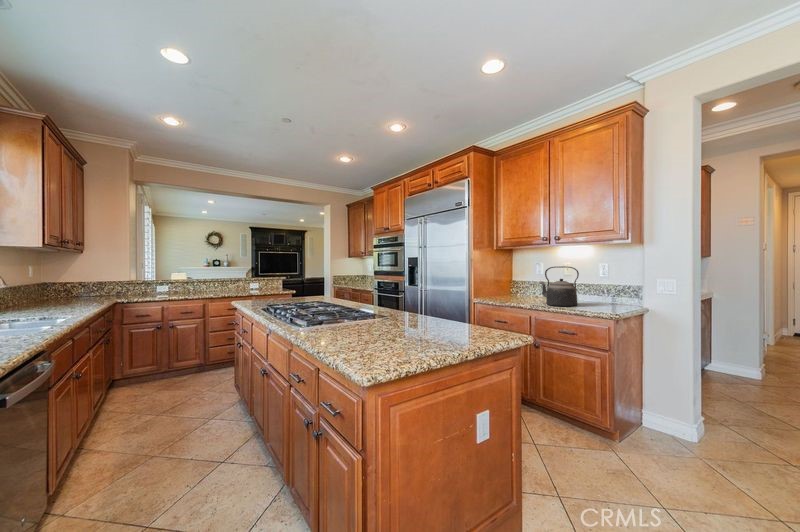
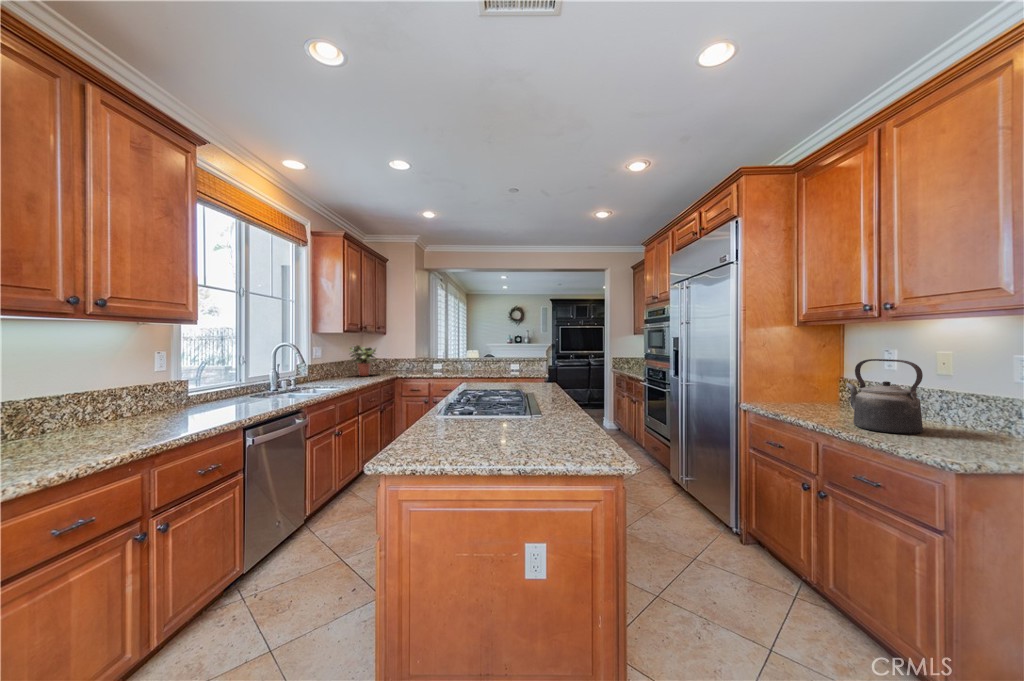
potted plant: none [33,265,90,305] -> present [349,345,379,376]

